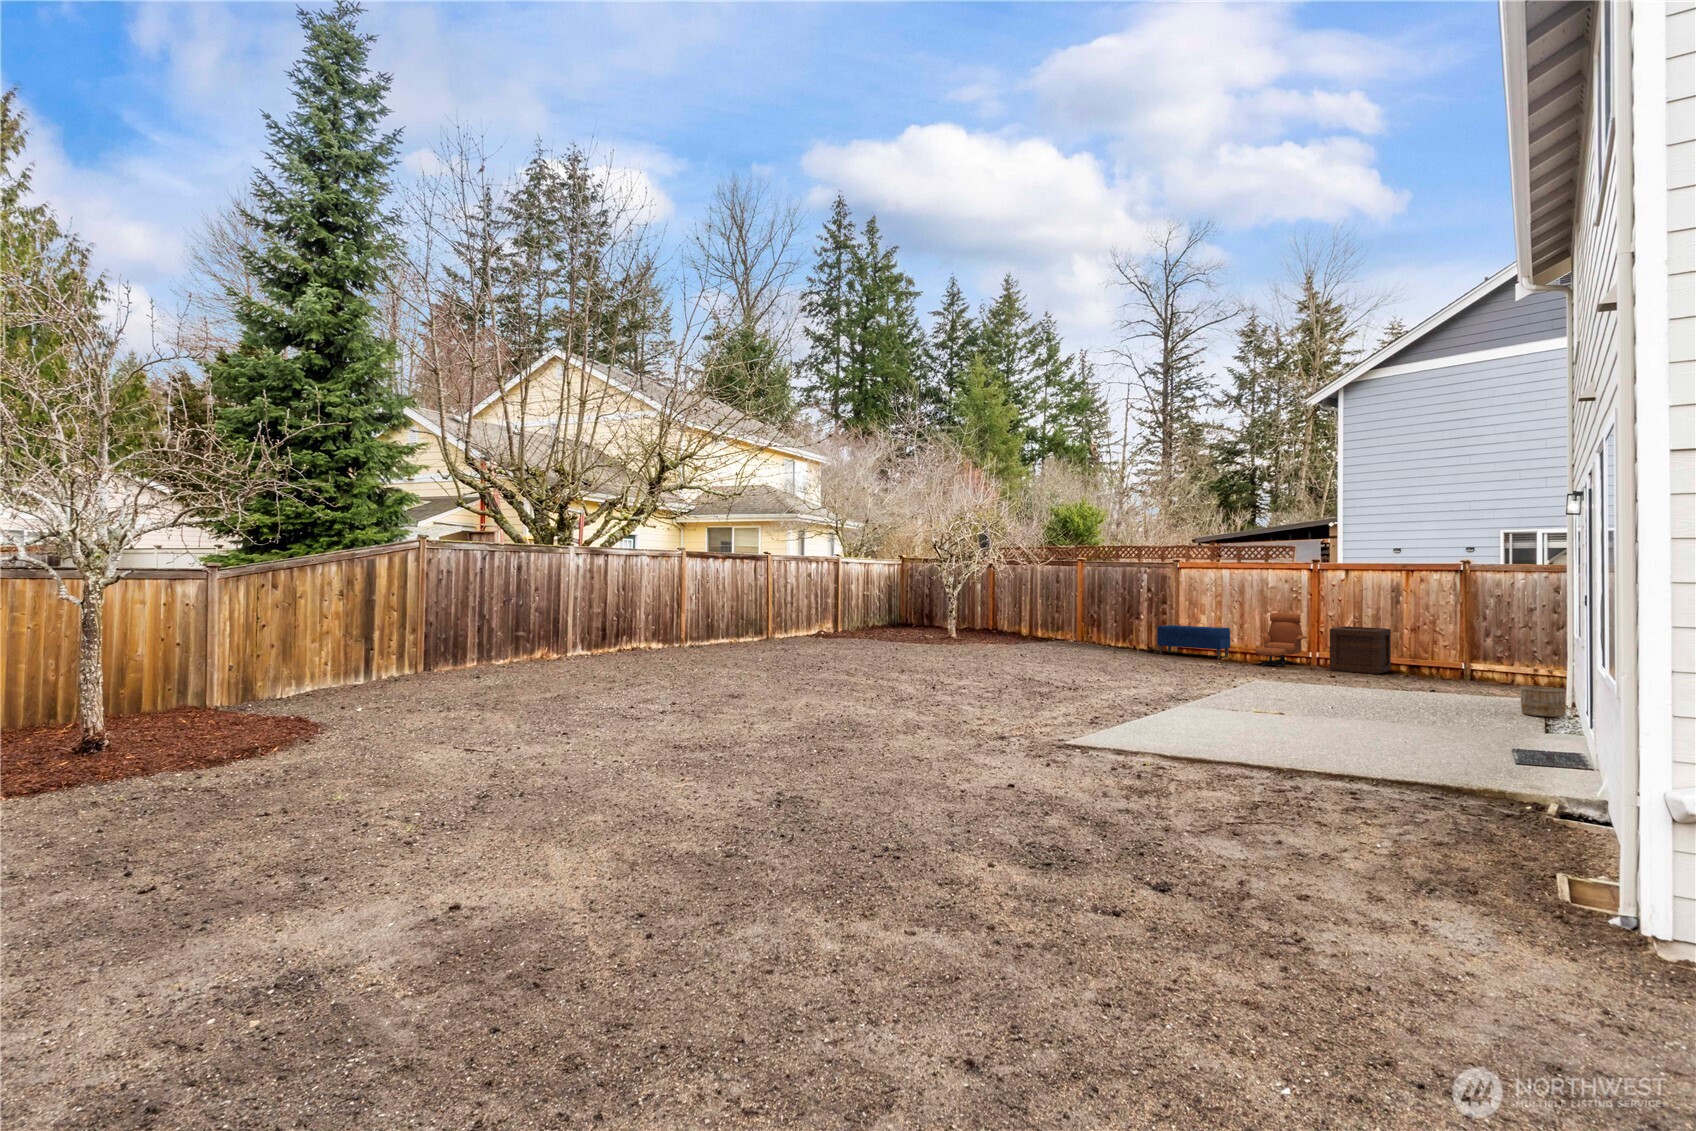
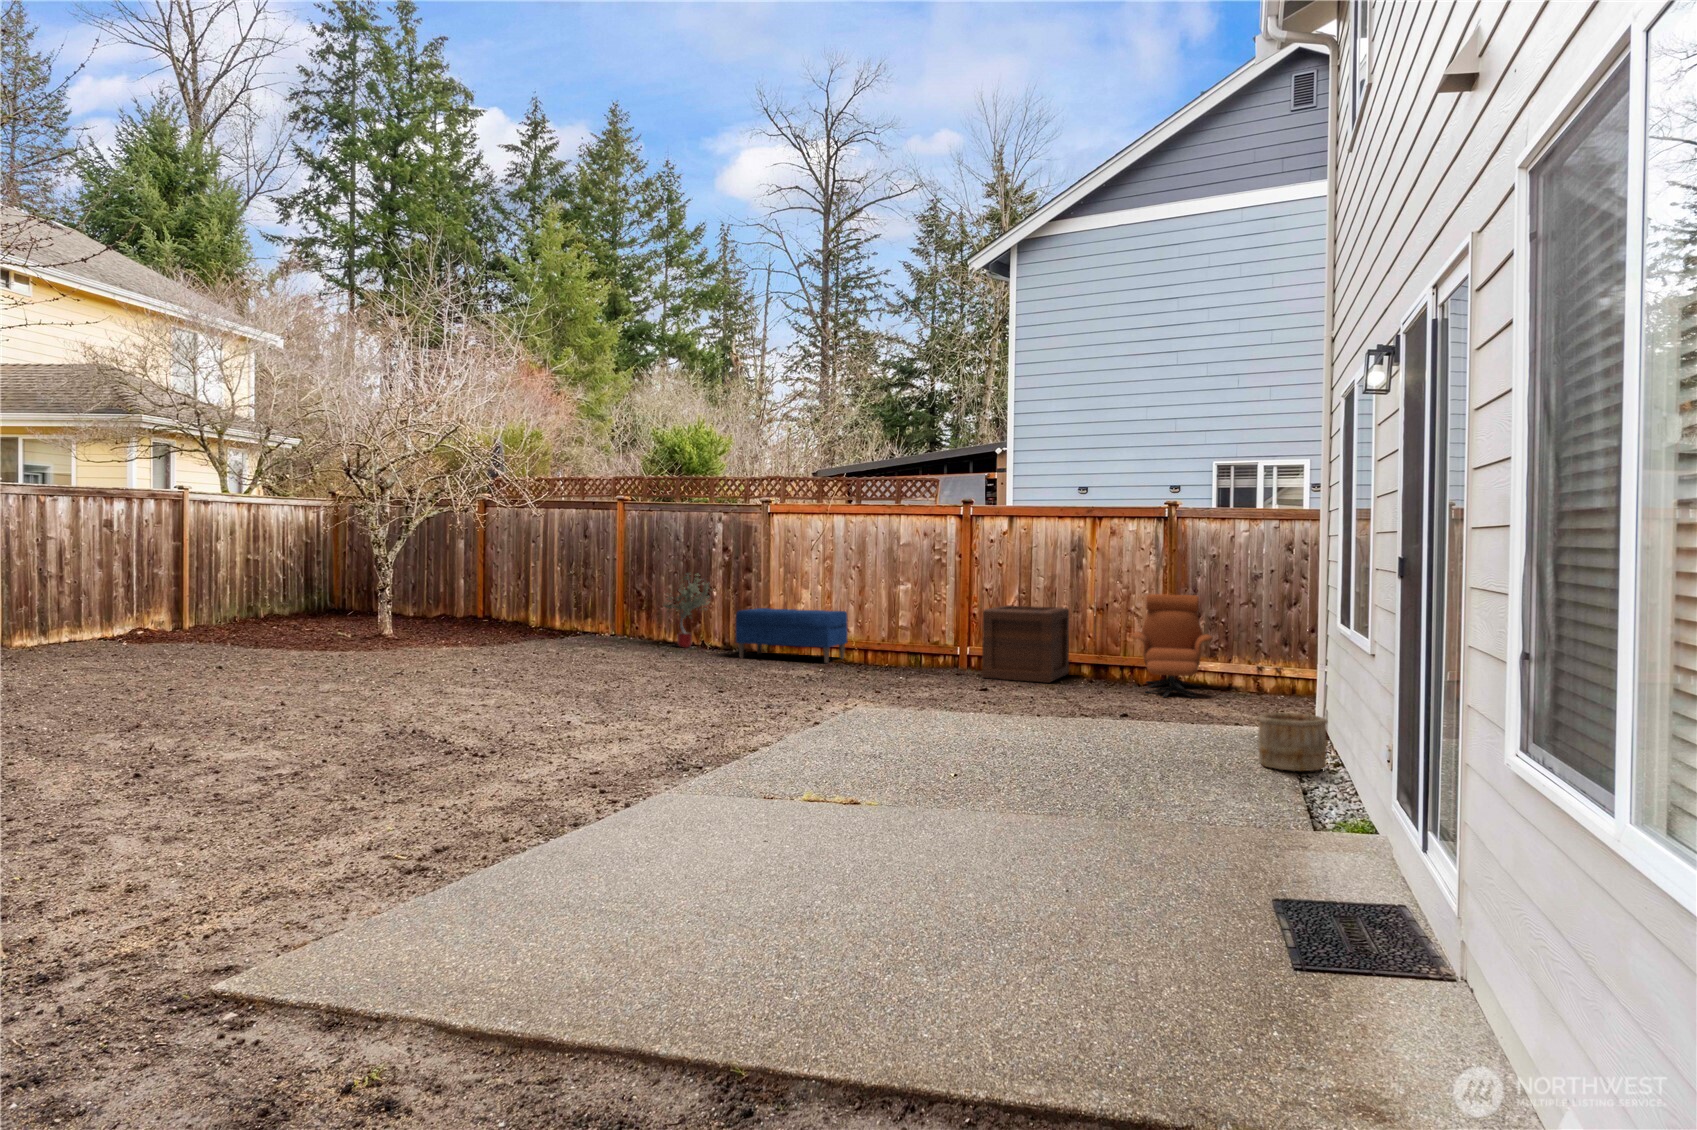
potted tree: none [1102,603,1135,648] -> present [663,573,709,648]
lounge chair: present [1255,613,1307,667] -> present [1132,594,1213,697]

